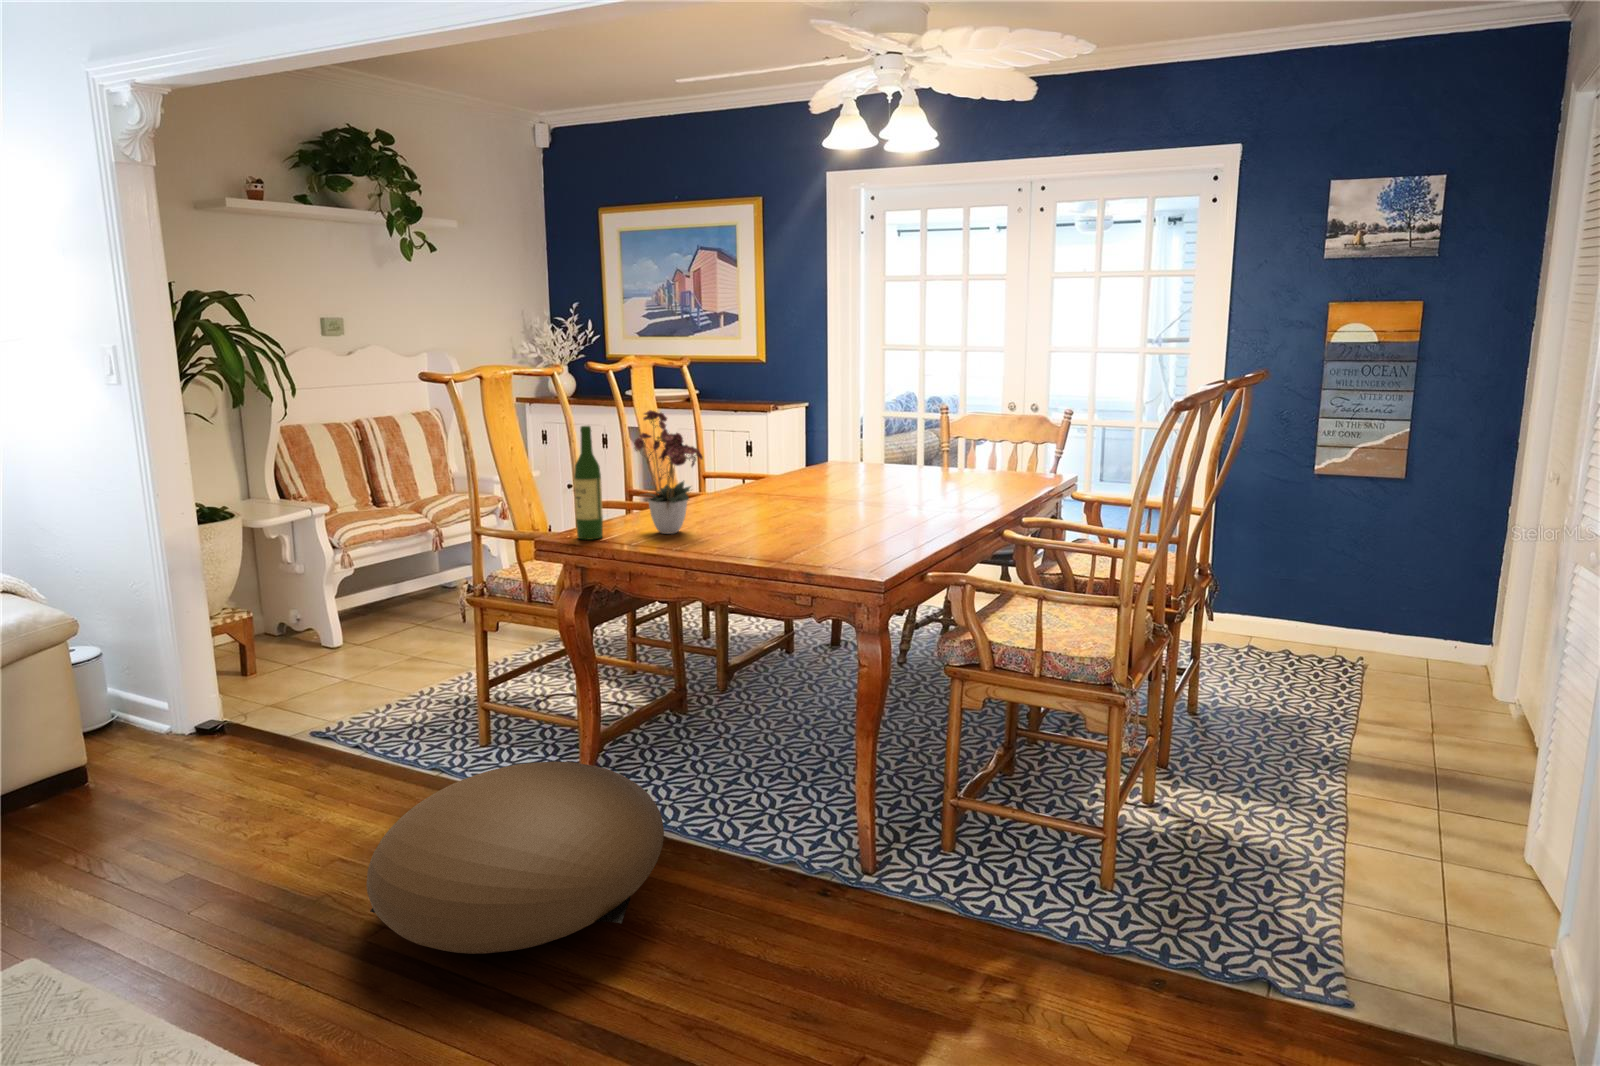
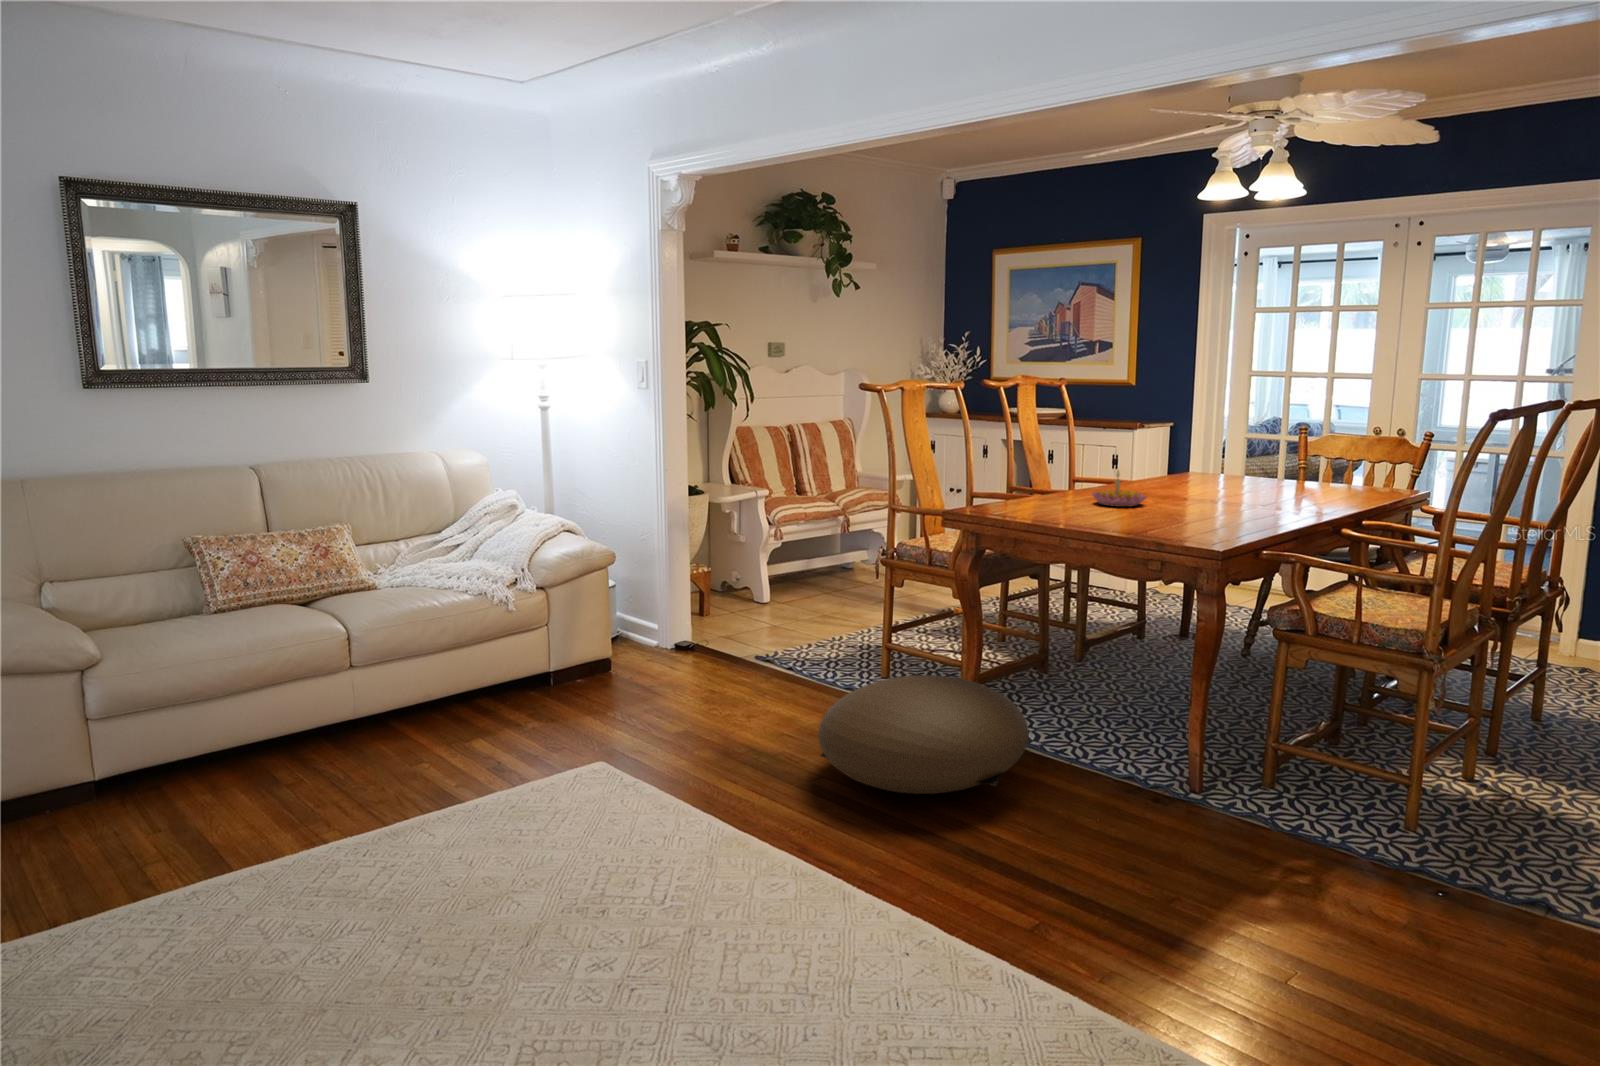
flower arrangement: present [634,410,703,534] -> none [1018,411,1082,513]
wine bottle: present [574,426,603,540] -> none [974,426,995,514]
candle holder: none [724,470,790,517] -> present [1092,471,1147,507]

